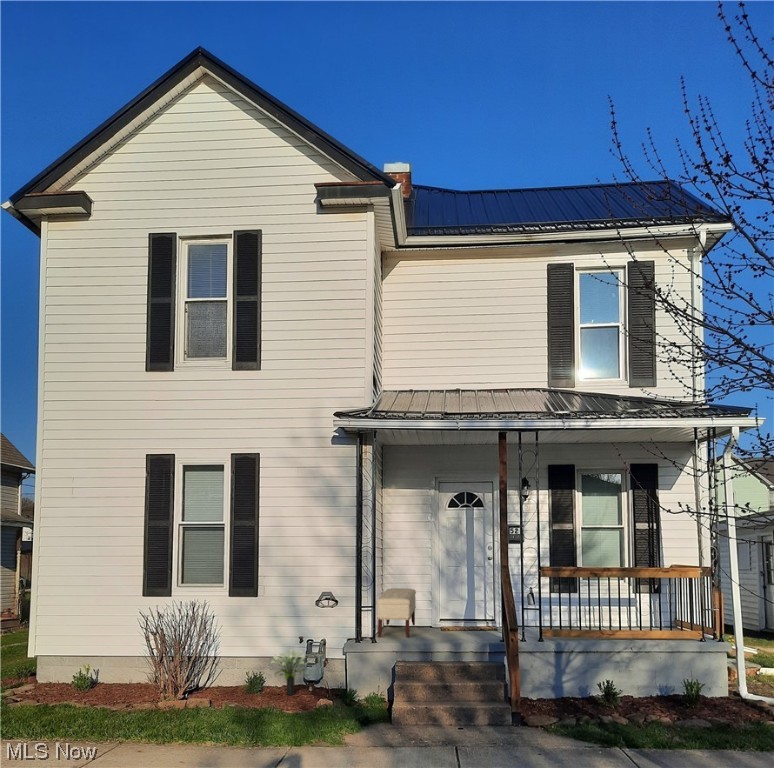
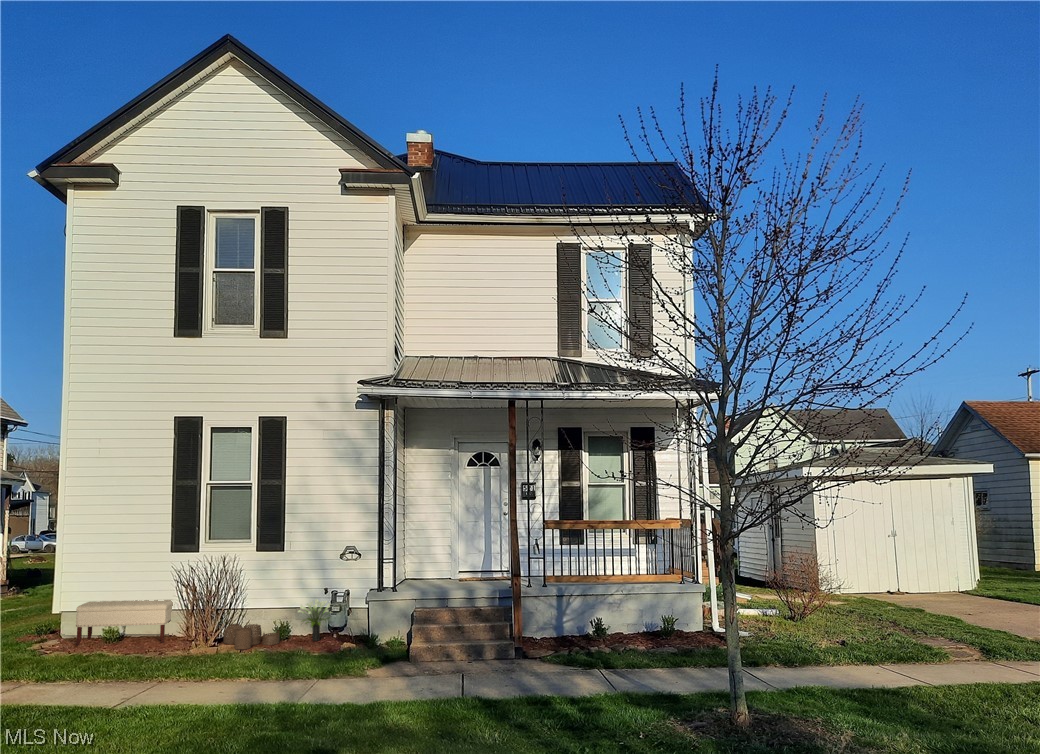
bench: present [377,588,416,638] -> present [76,600,173,645]
woven basket: none [193,671,252,702] -> present [224,622,279,649]

